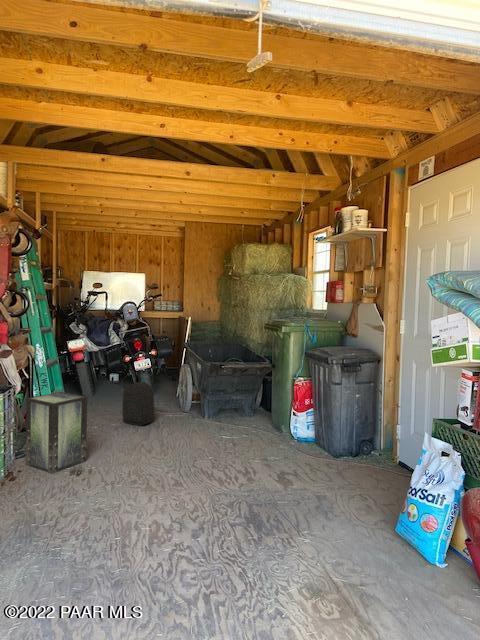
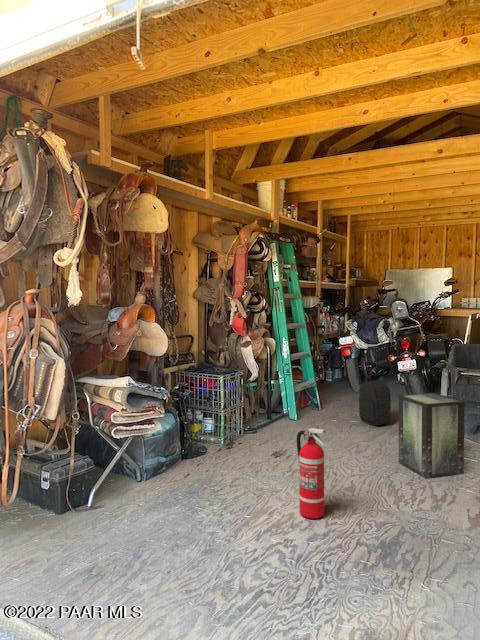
storage box: present [26,392,87,473] -> present [399,393,465,479]
fire extinguisher: none [154,433,193,521] -> present [297,428,327,519]

